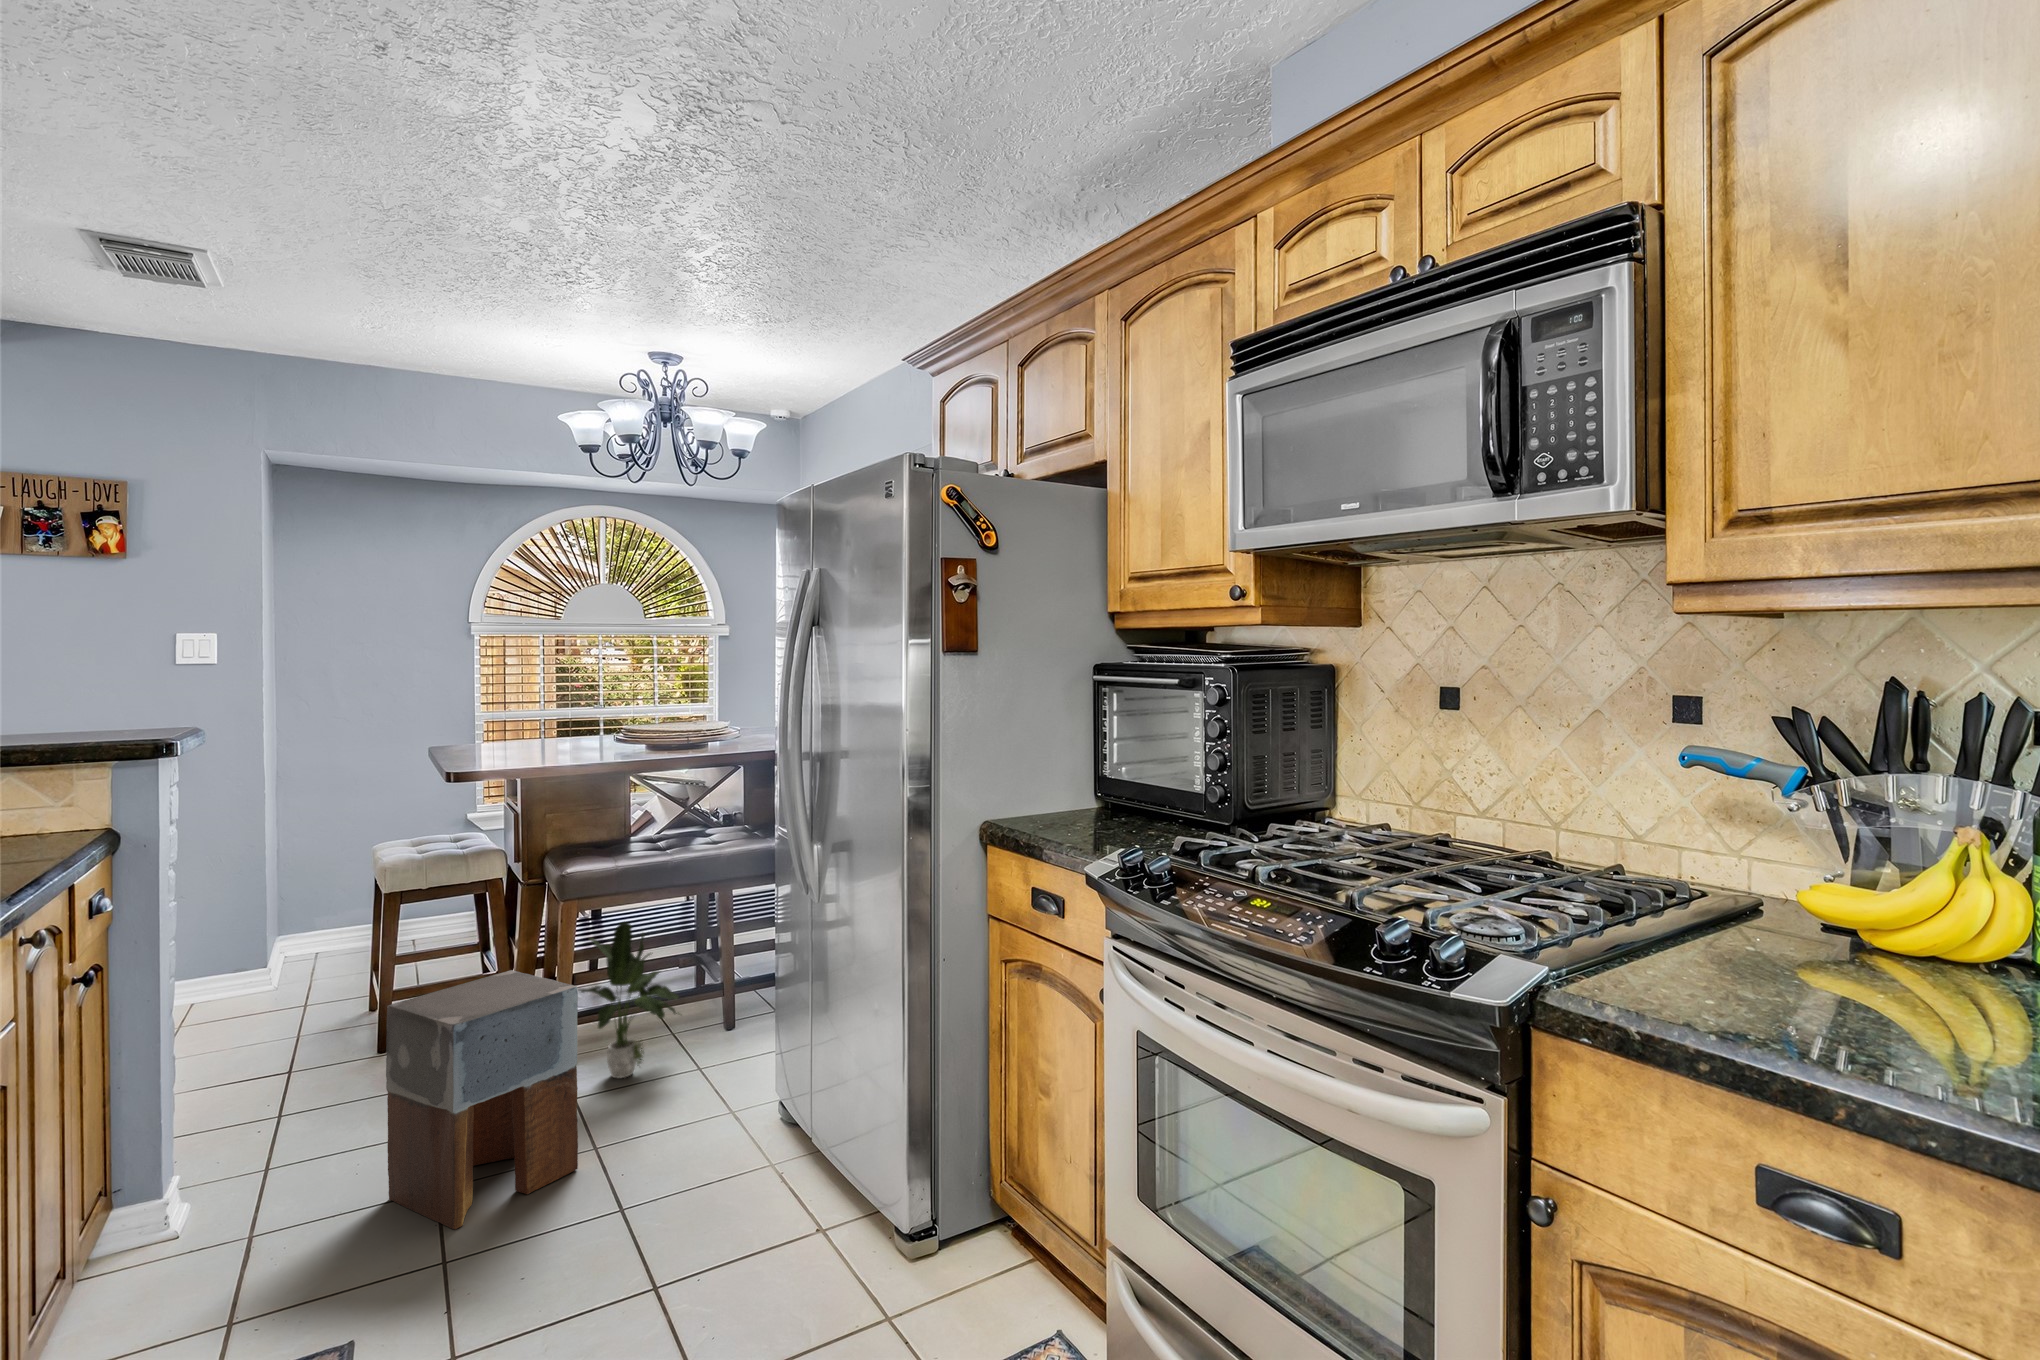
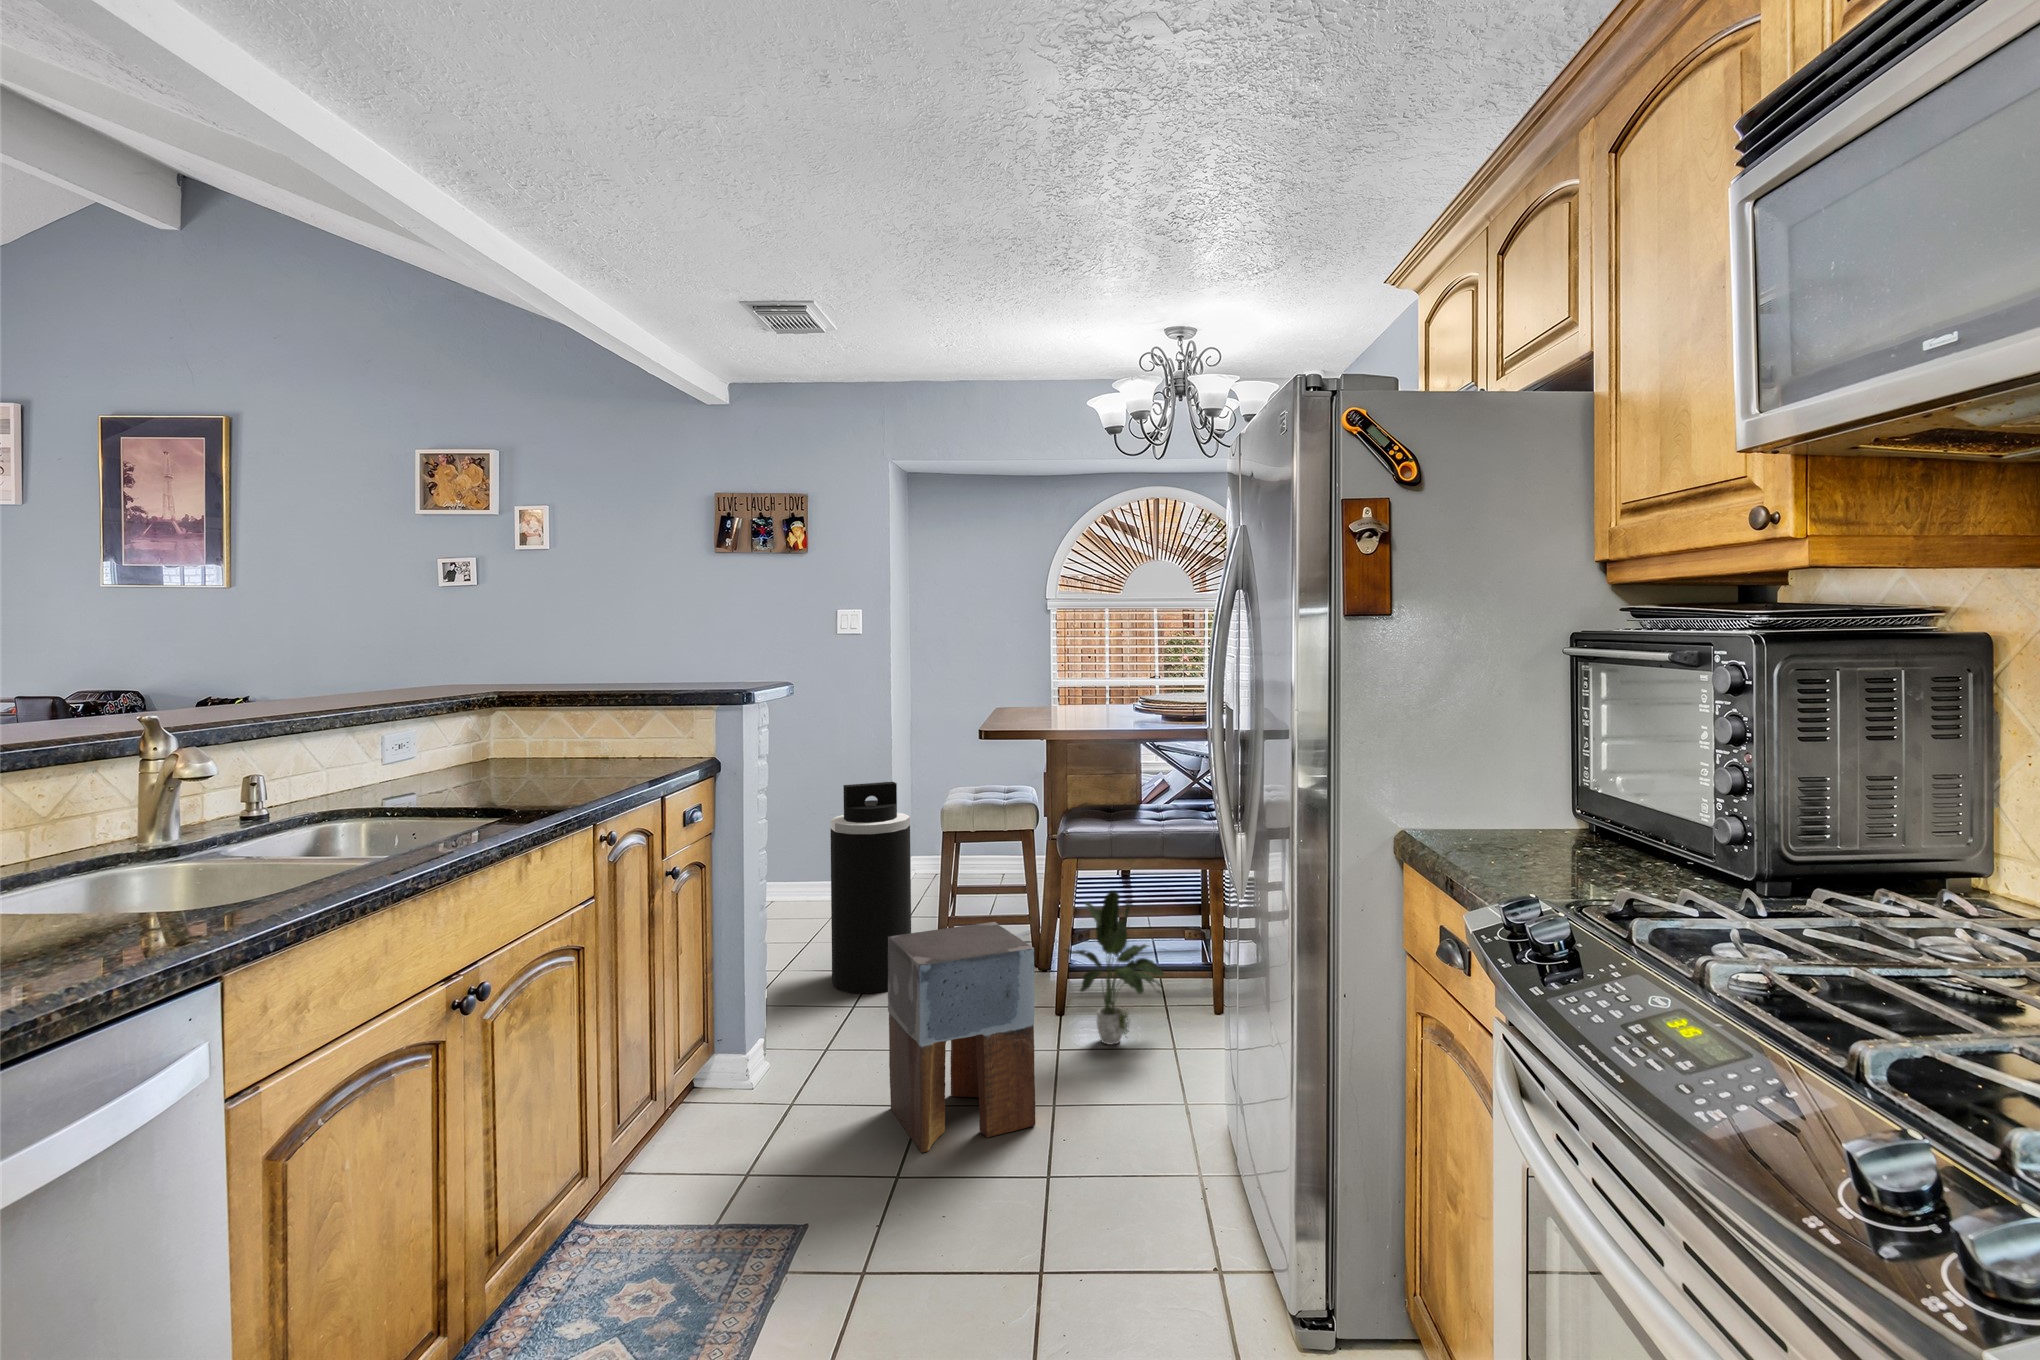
trash can: none [223,837,340,1097] -> present [830,782,911,993]

